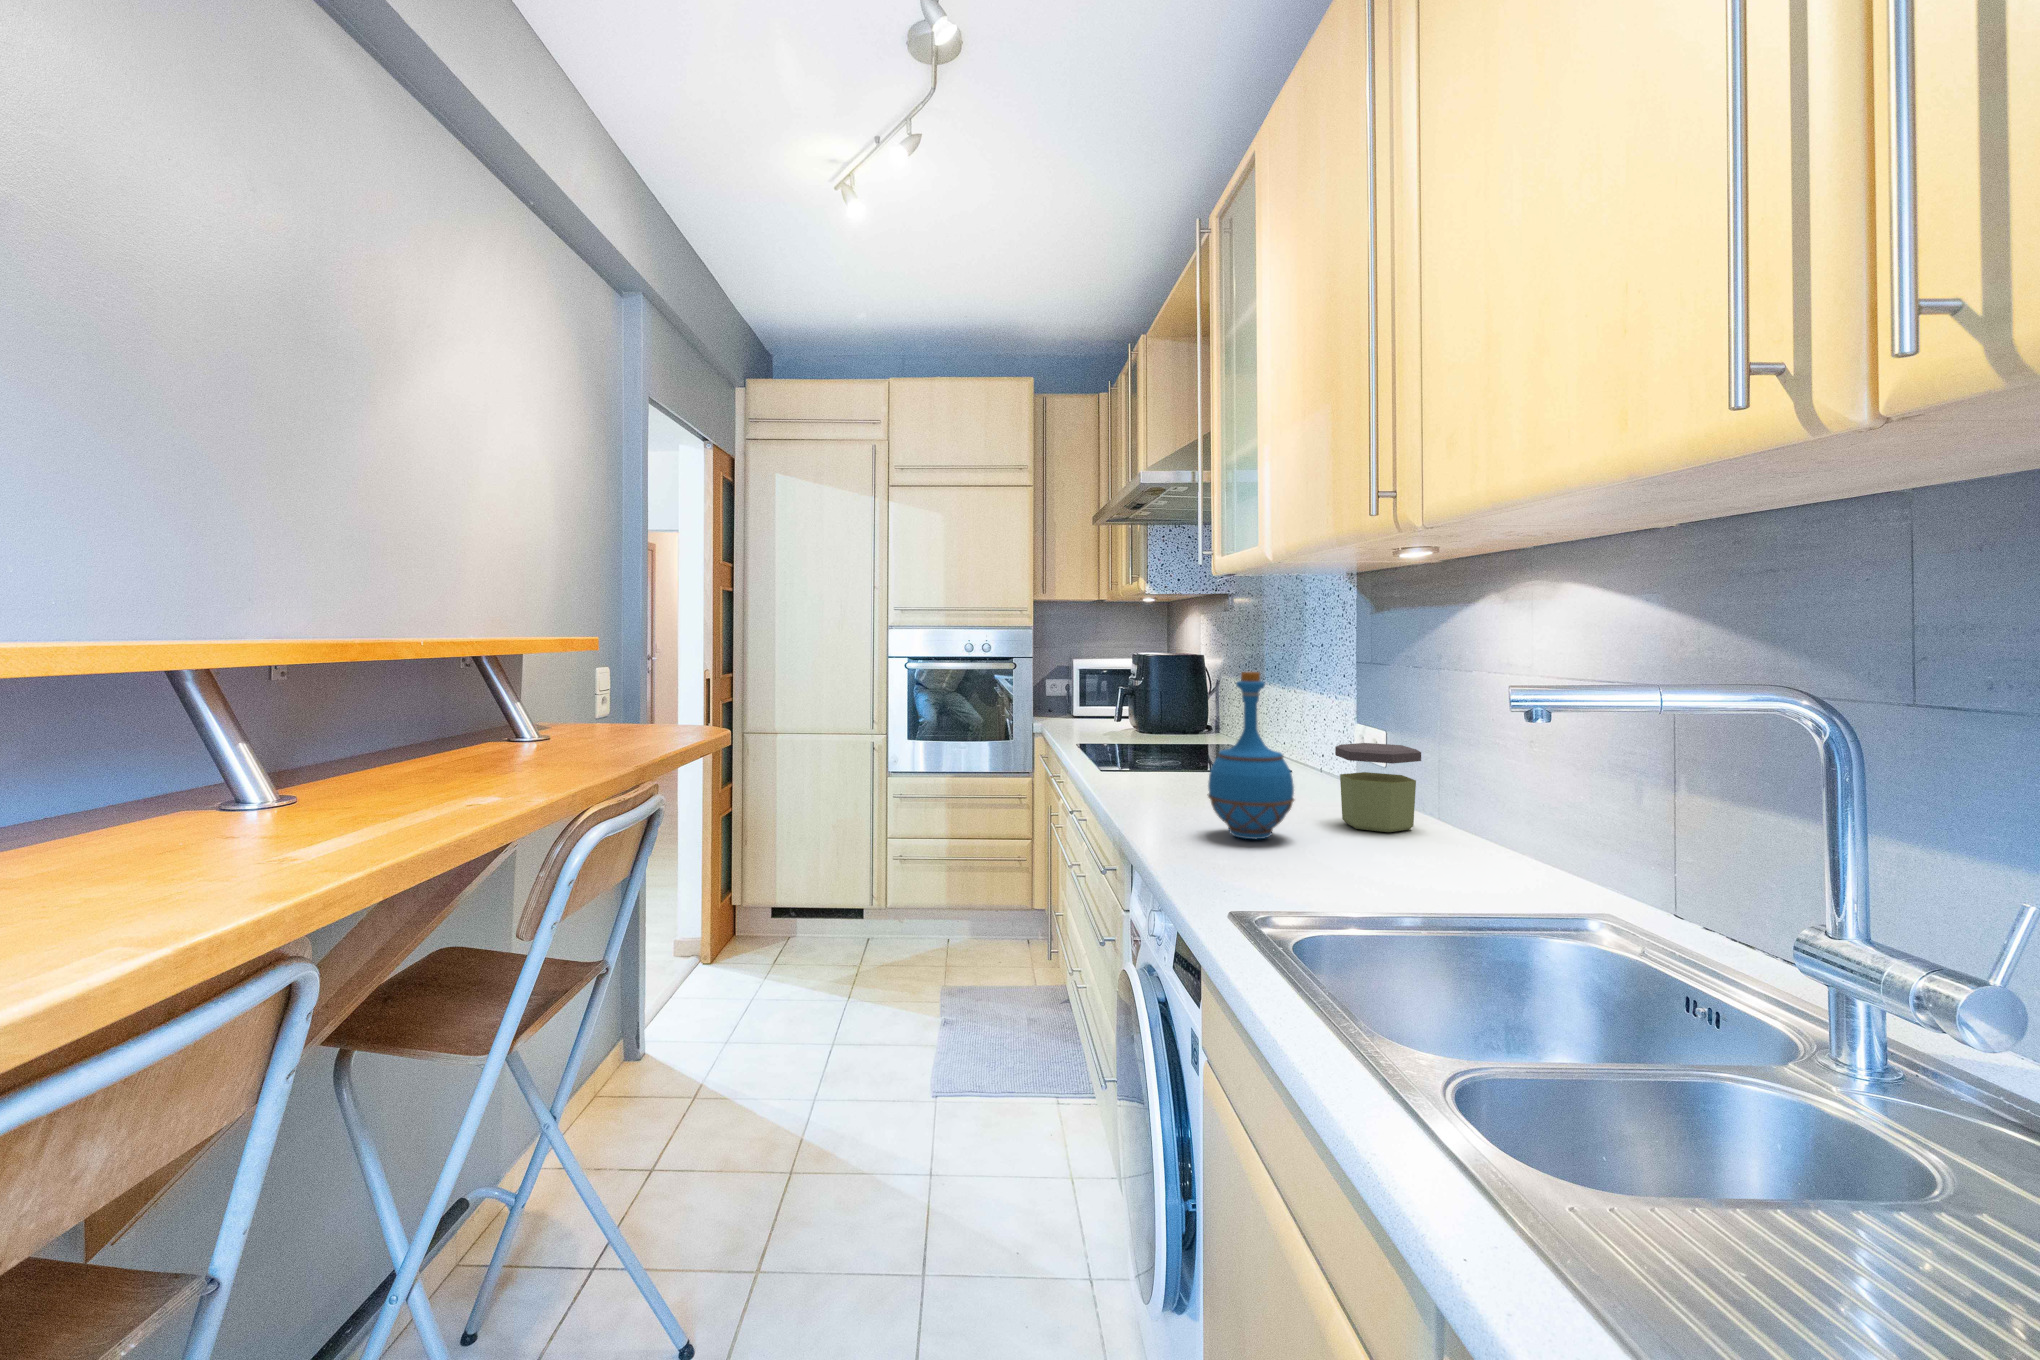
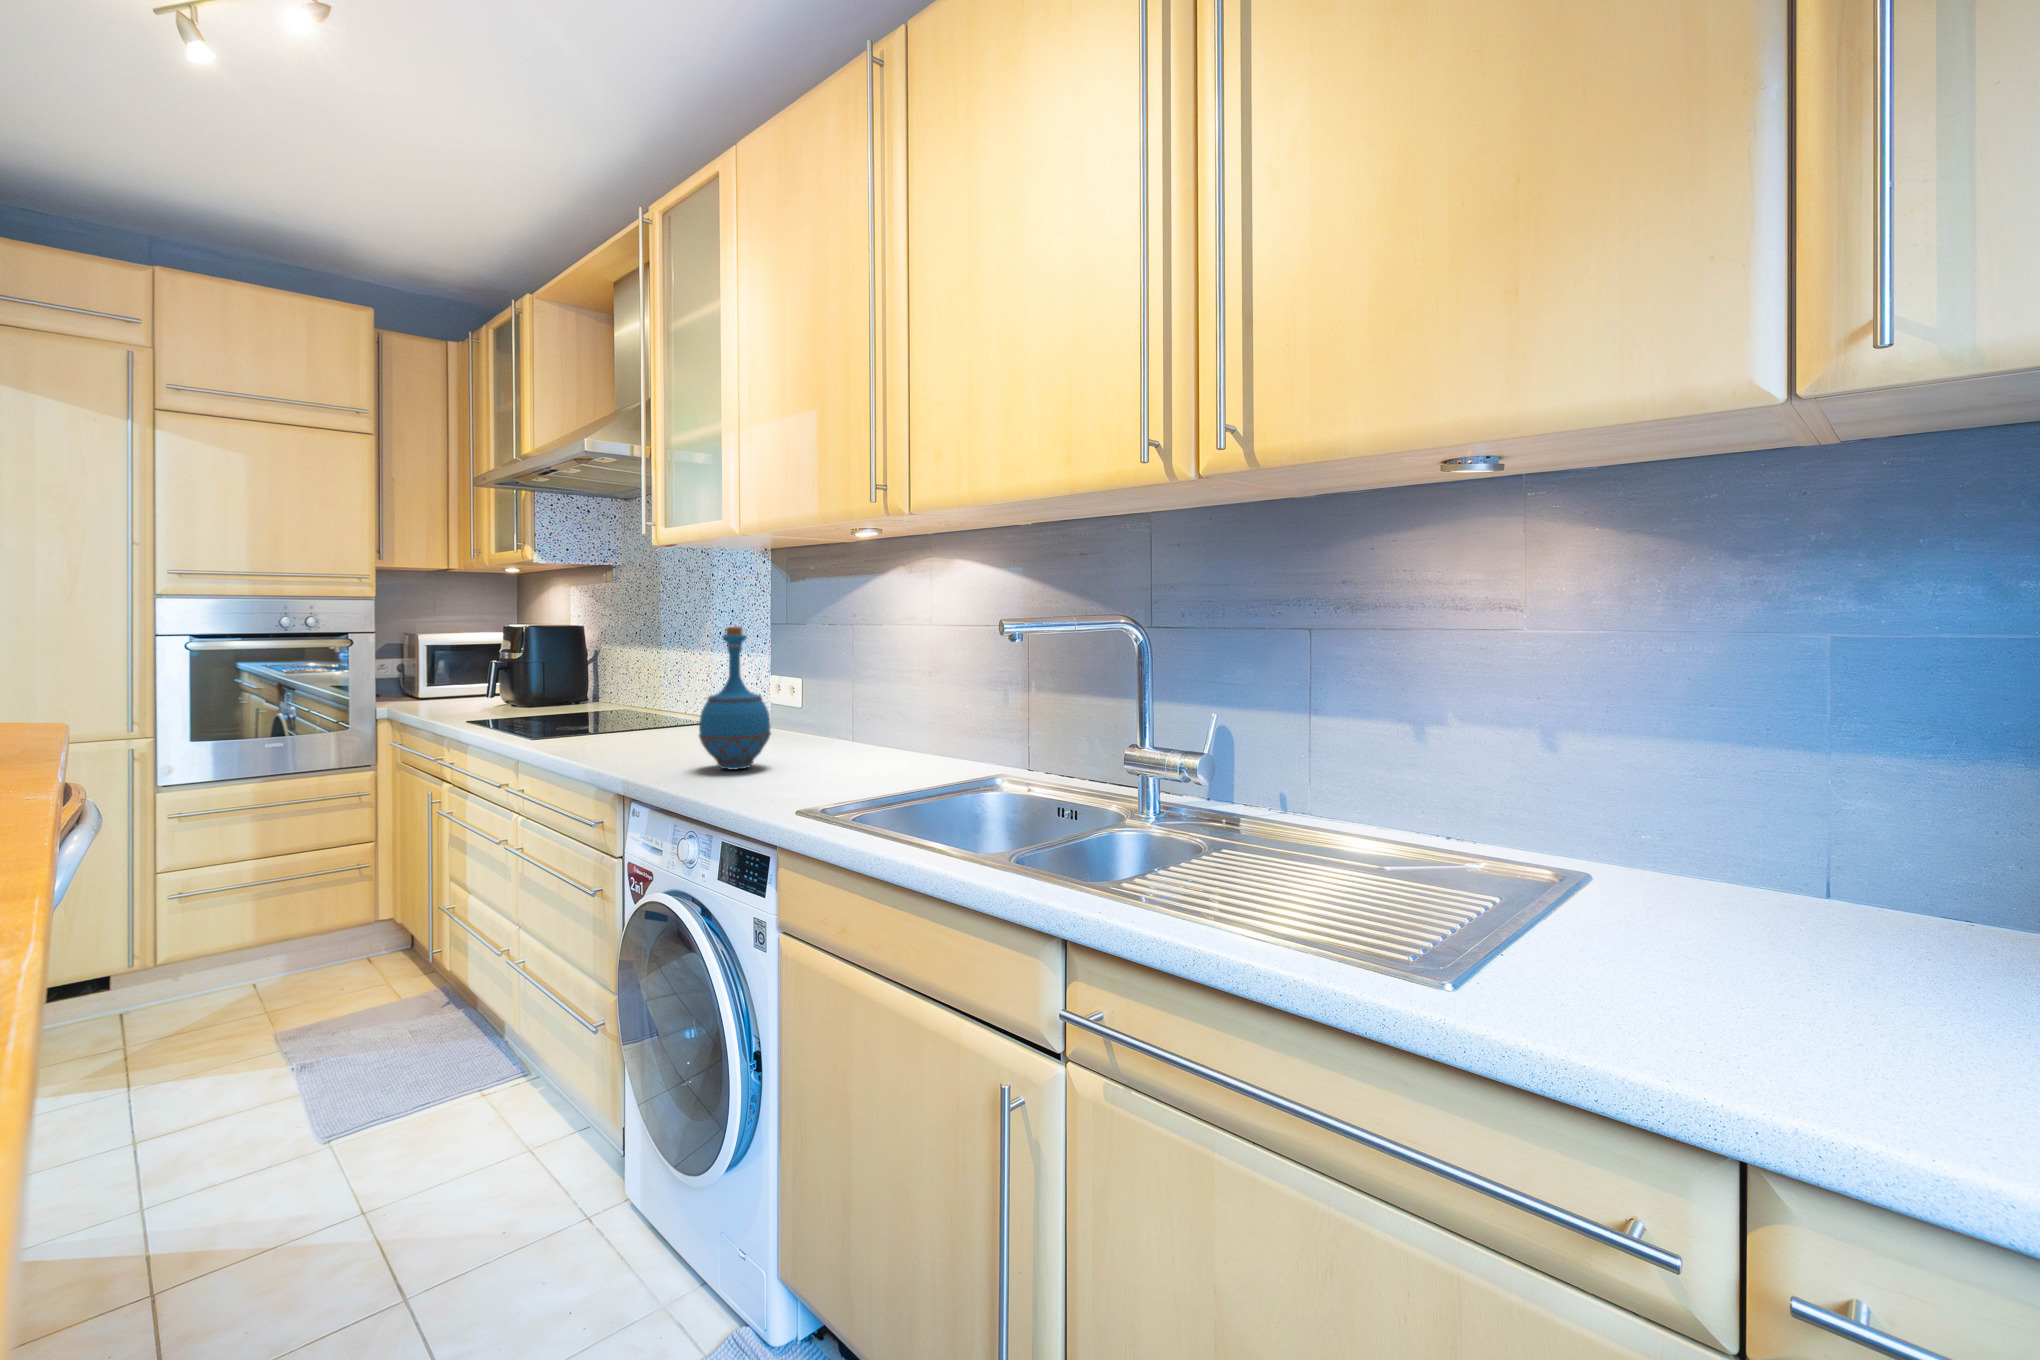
jar: present [1335,743,1421,832] -> none [785,686,849,754]

